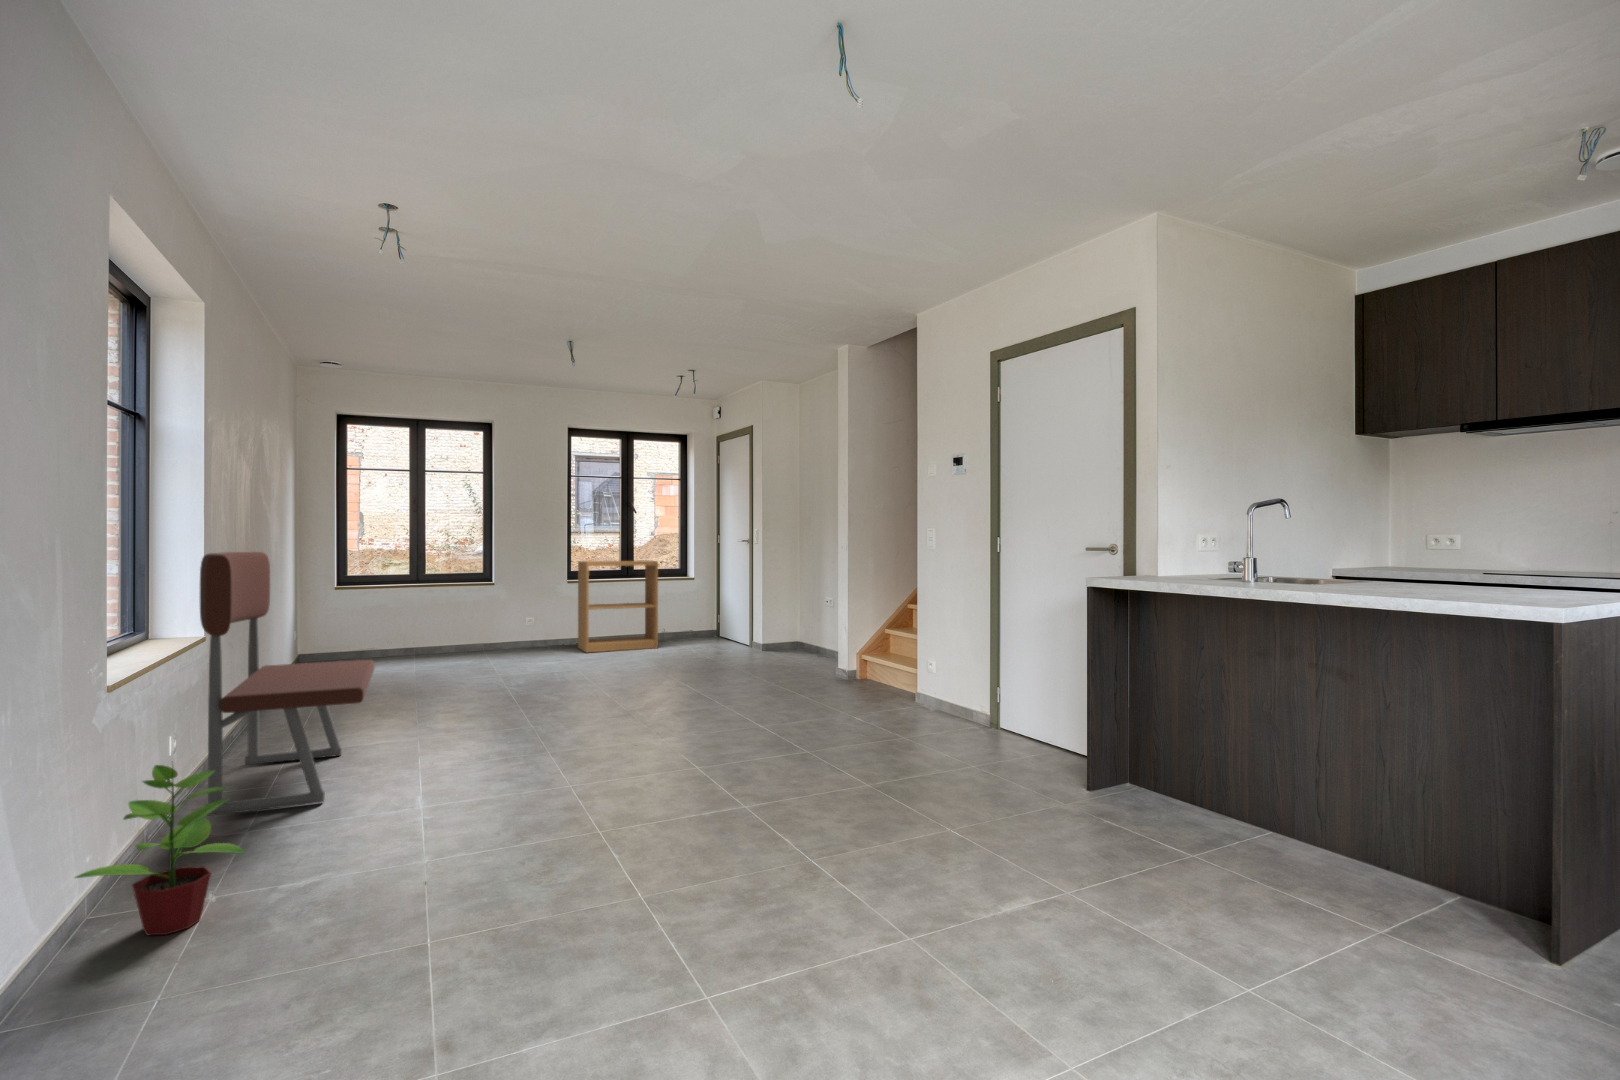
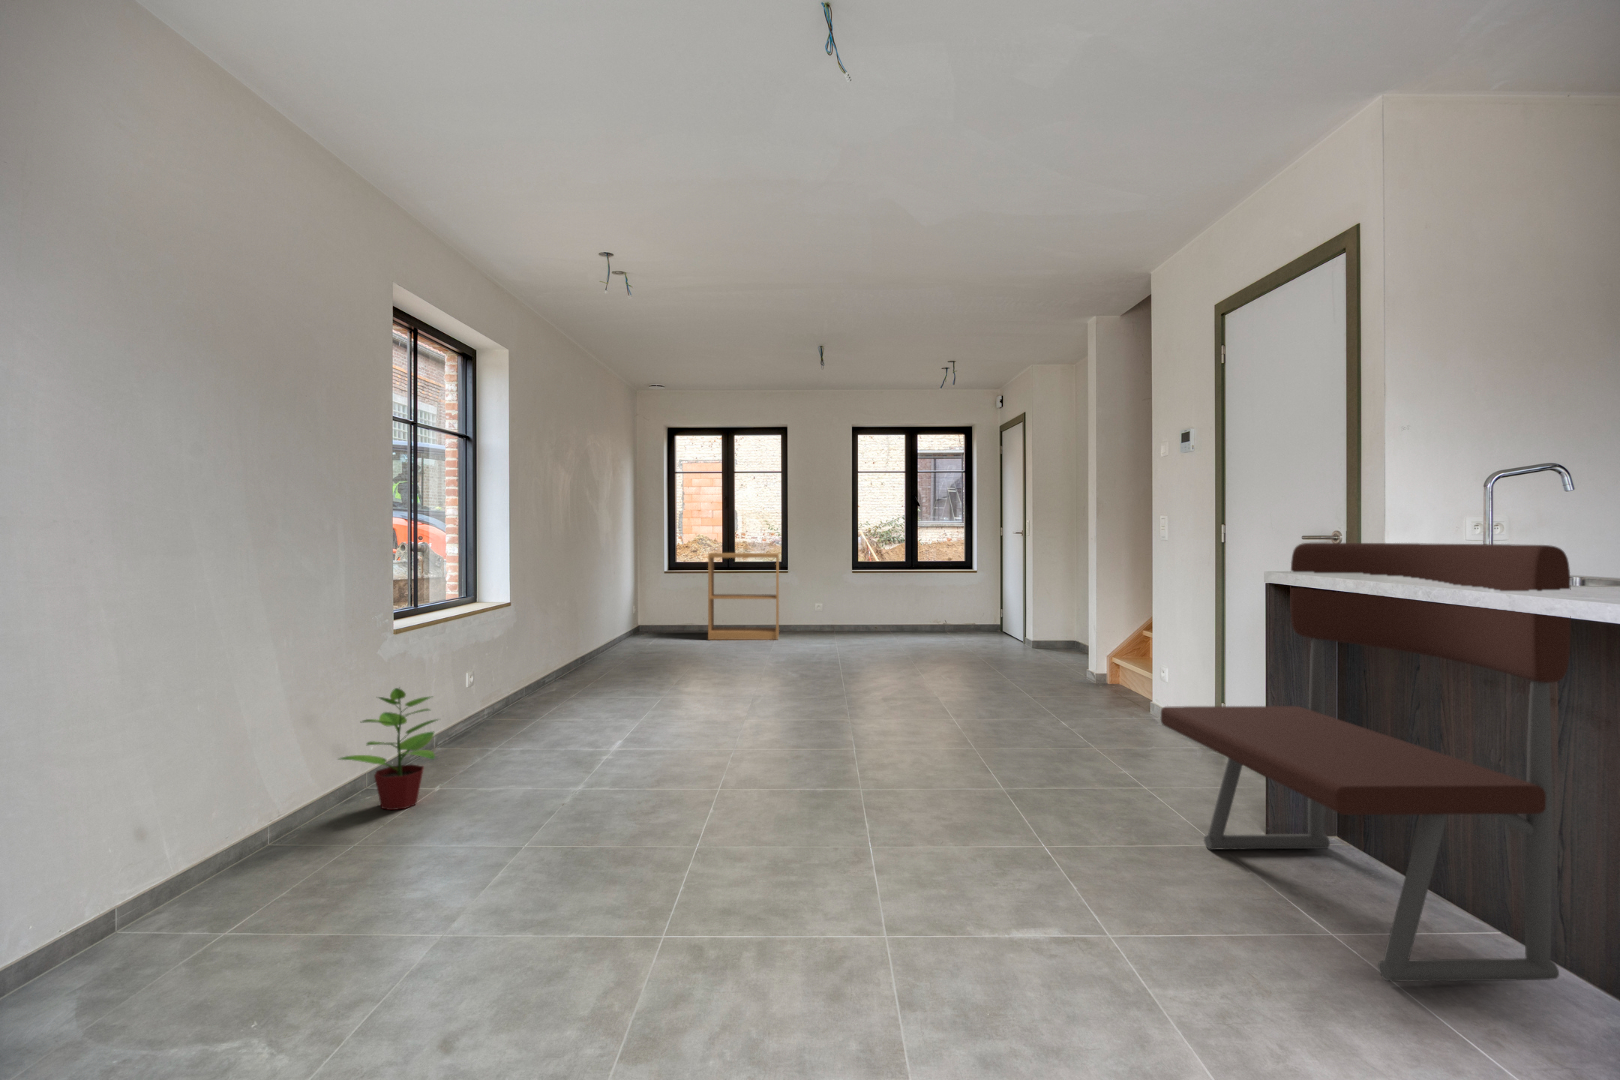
bench: present [200,552,374,816] -> present [1161,543,1571,981]
bookshelf: present [578,560,658,653] -> present [708,553,779,640]

